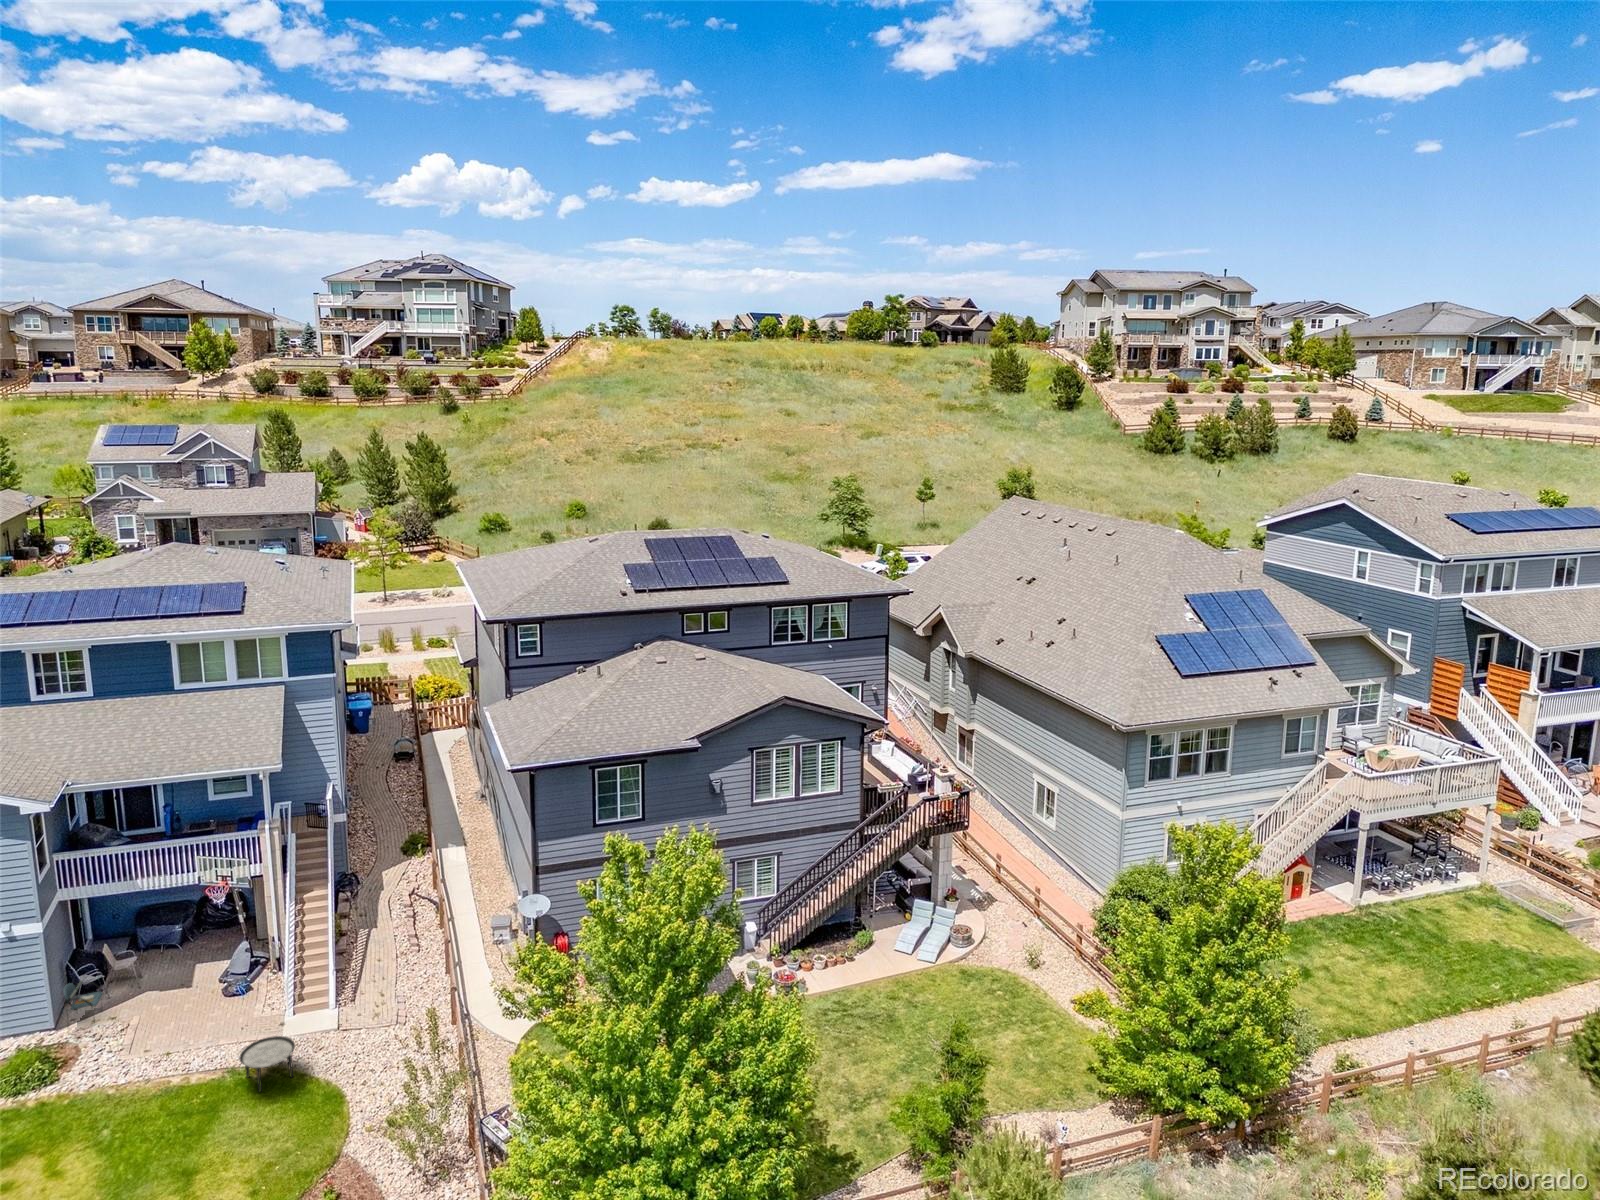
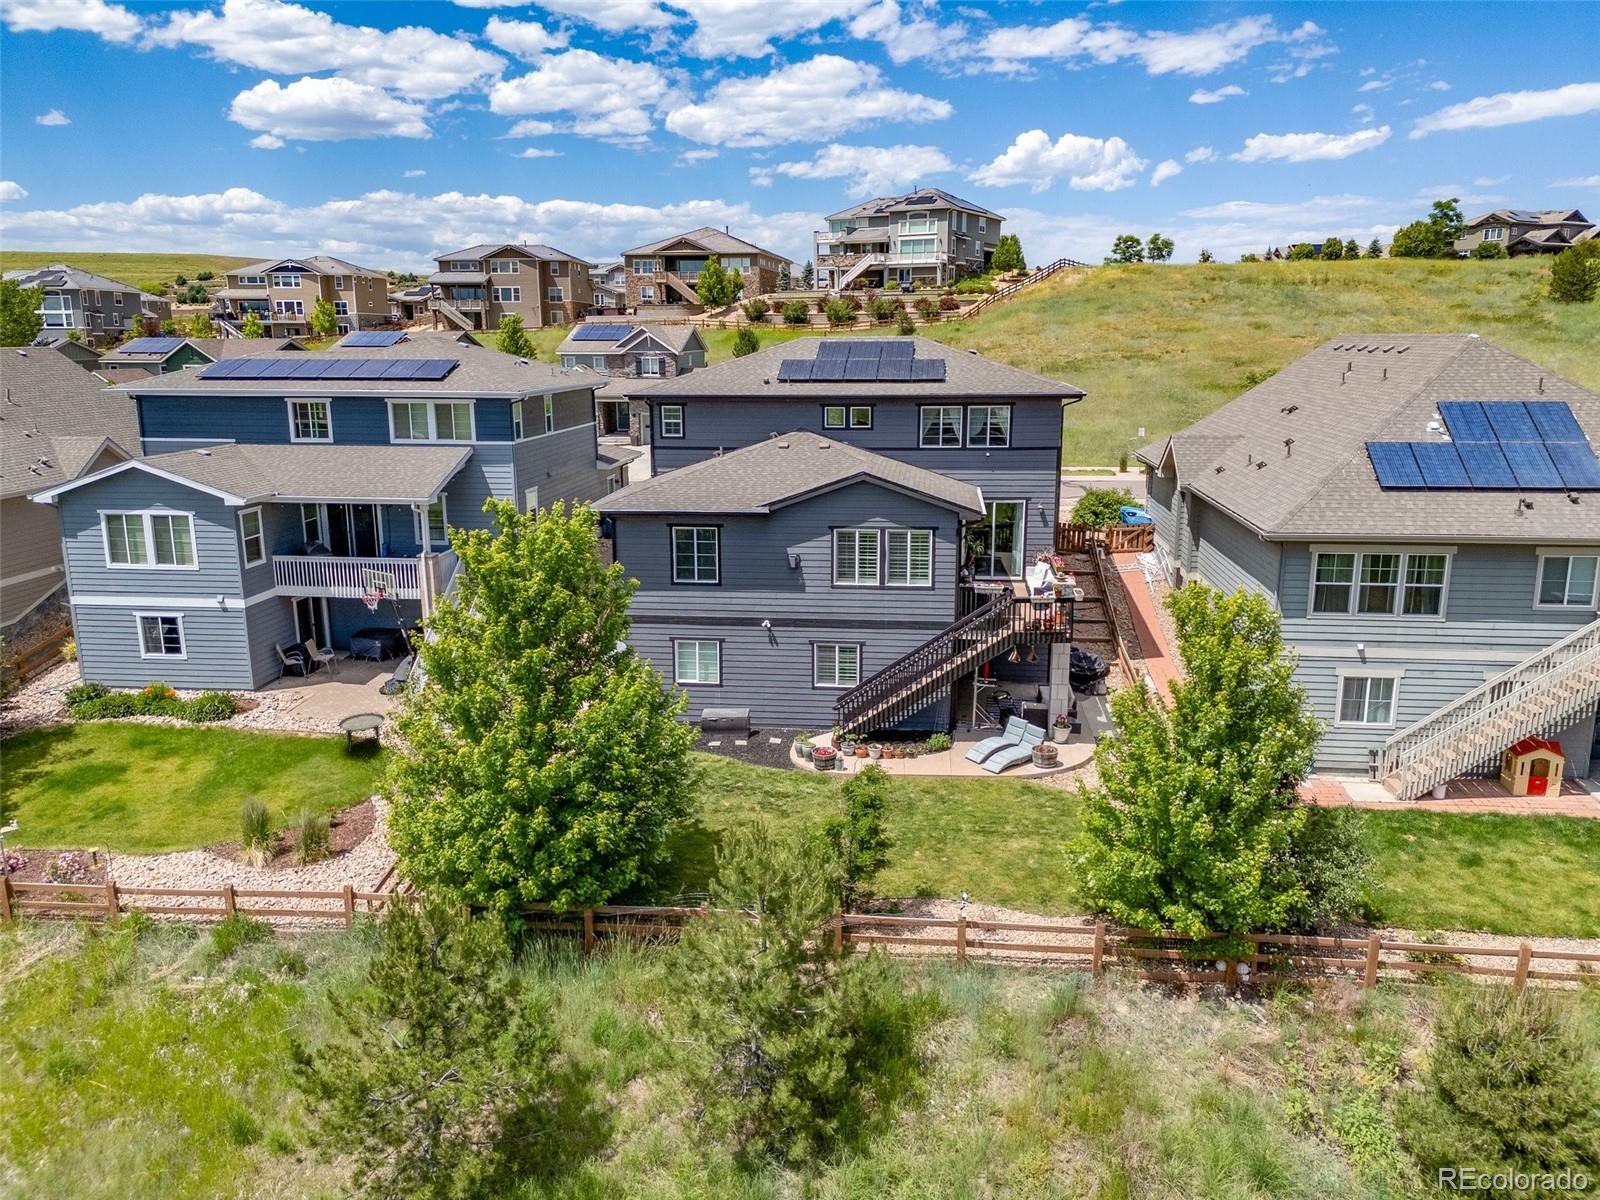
chair: present [63,981,103,1024] -> none [262,656,295,691]

